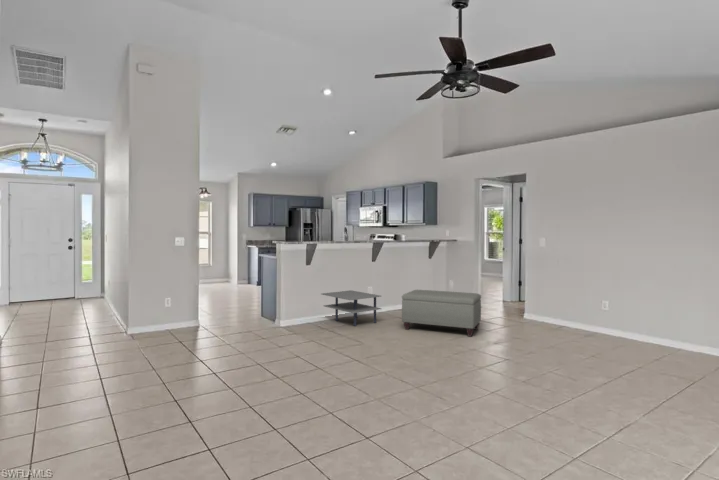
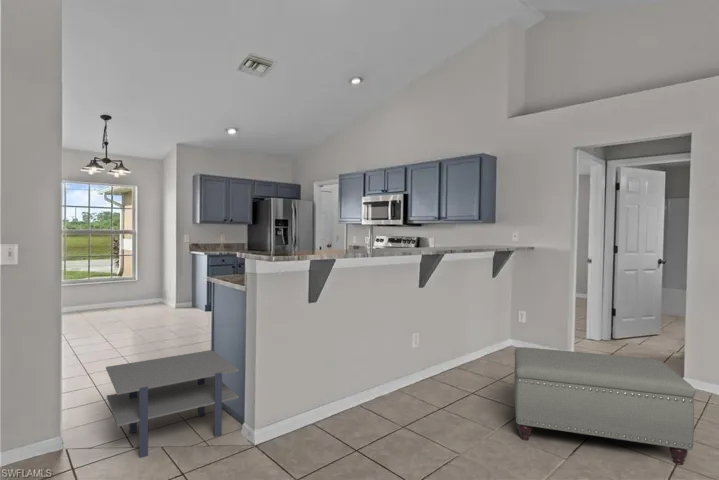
side table: present [322,290,381,326] -> present [106,350,239,457]

